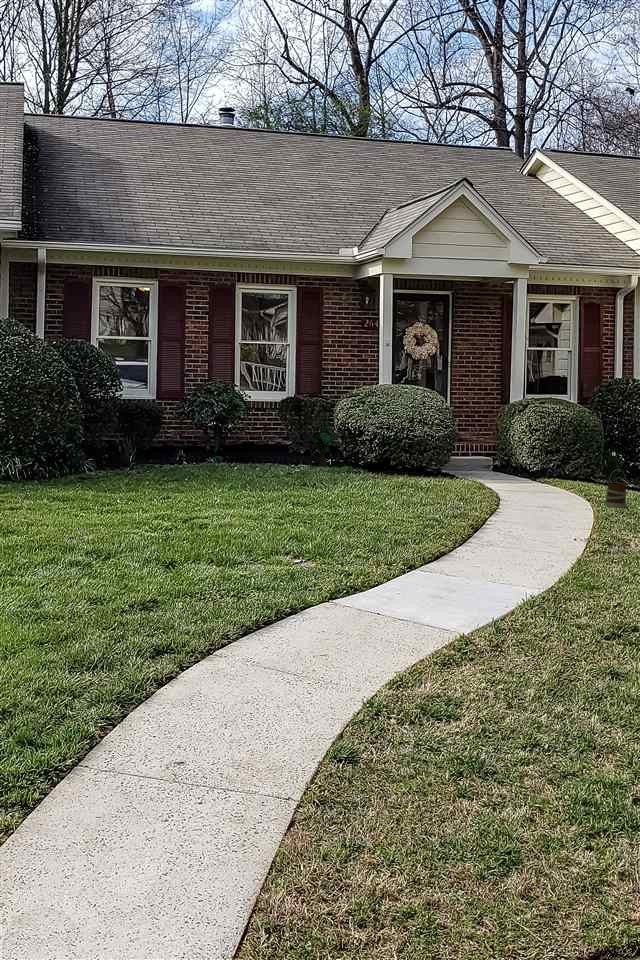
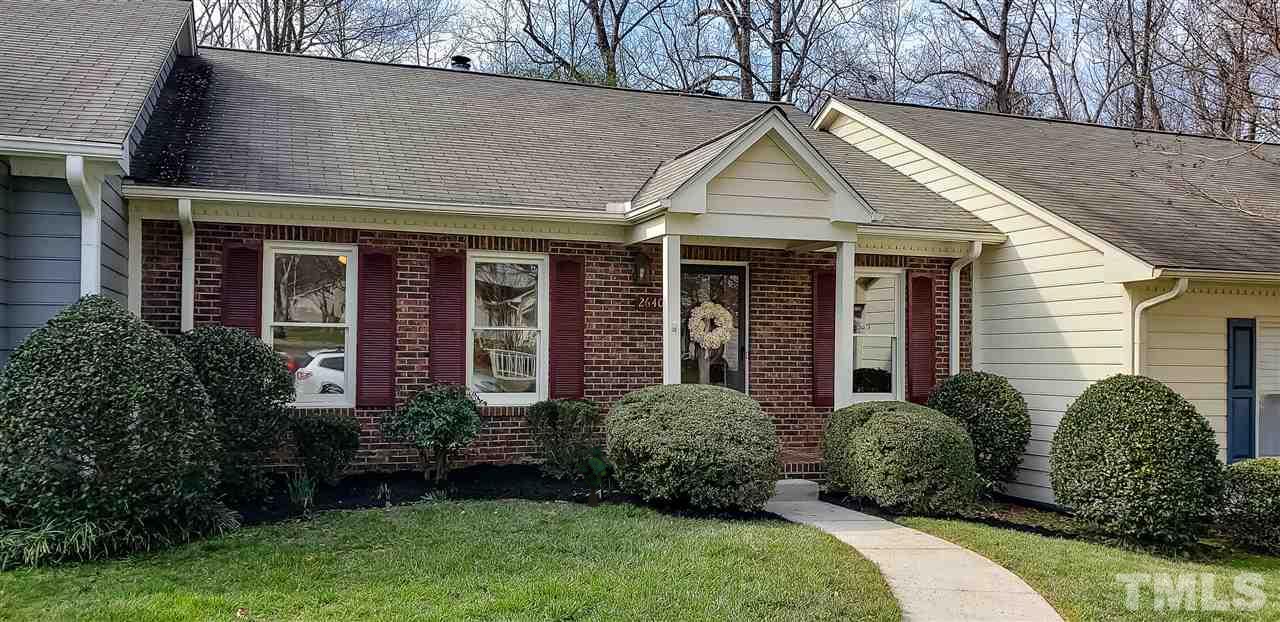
wooden bucket: present [605,470,626,508] -> none [1036,517,1070,578]

